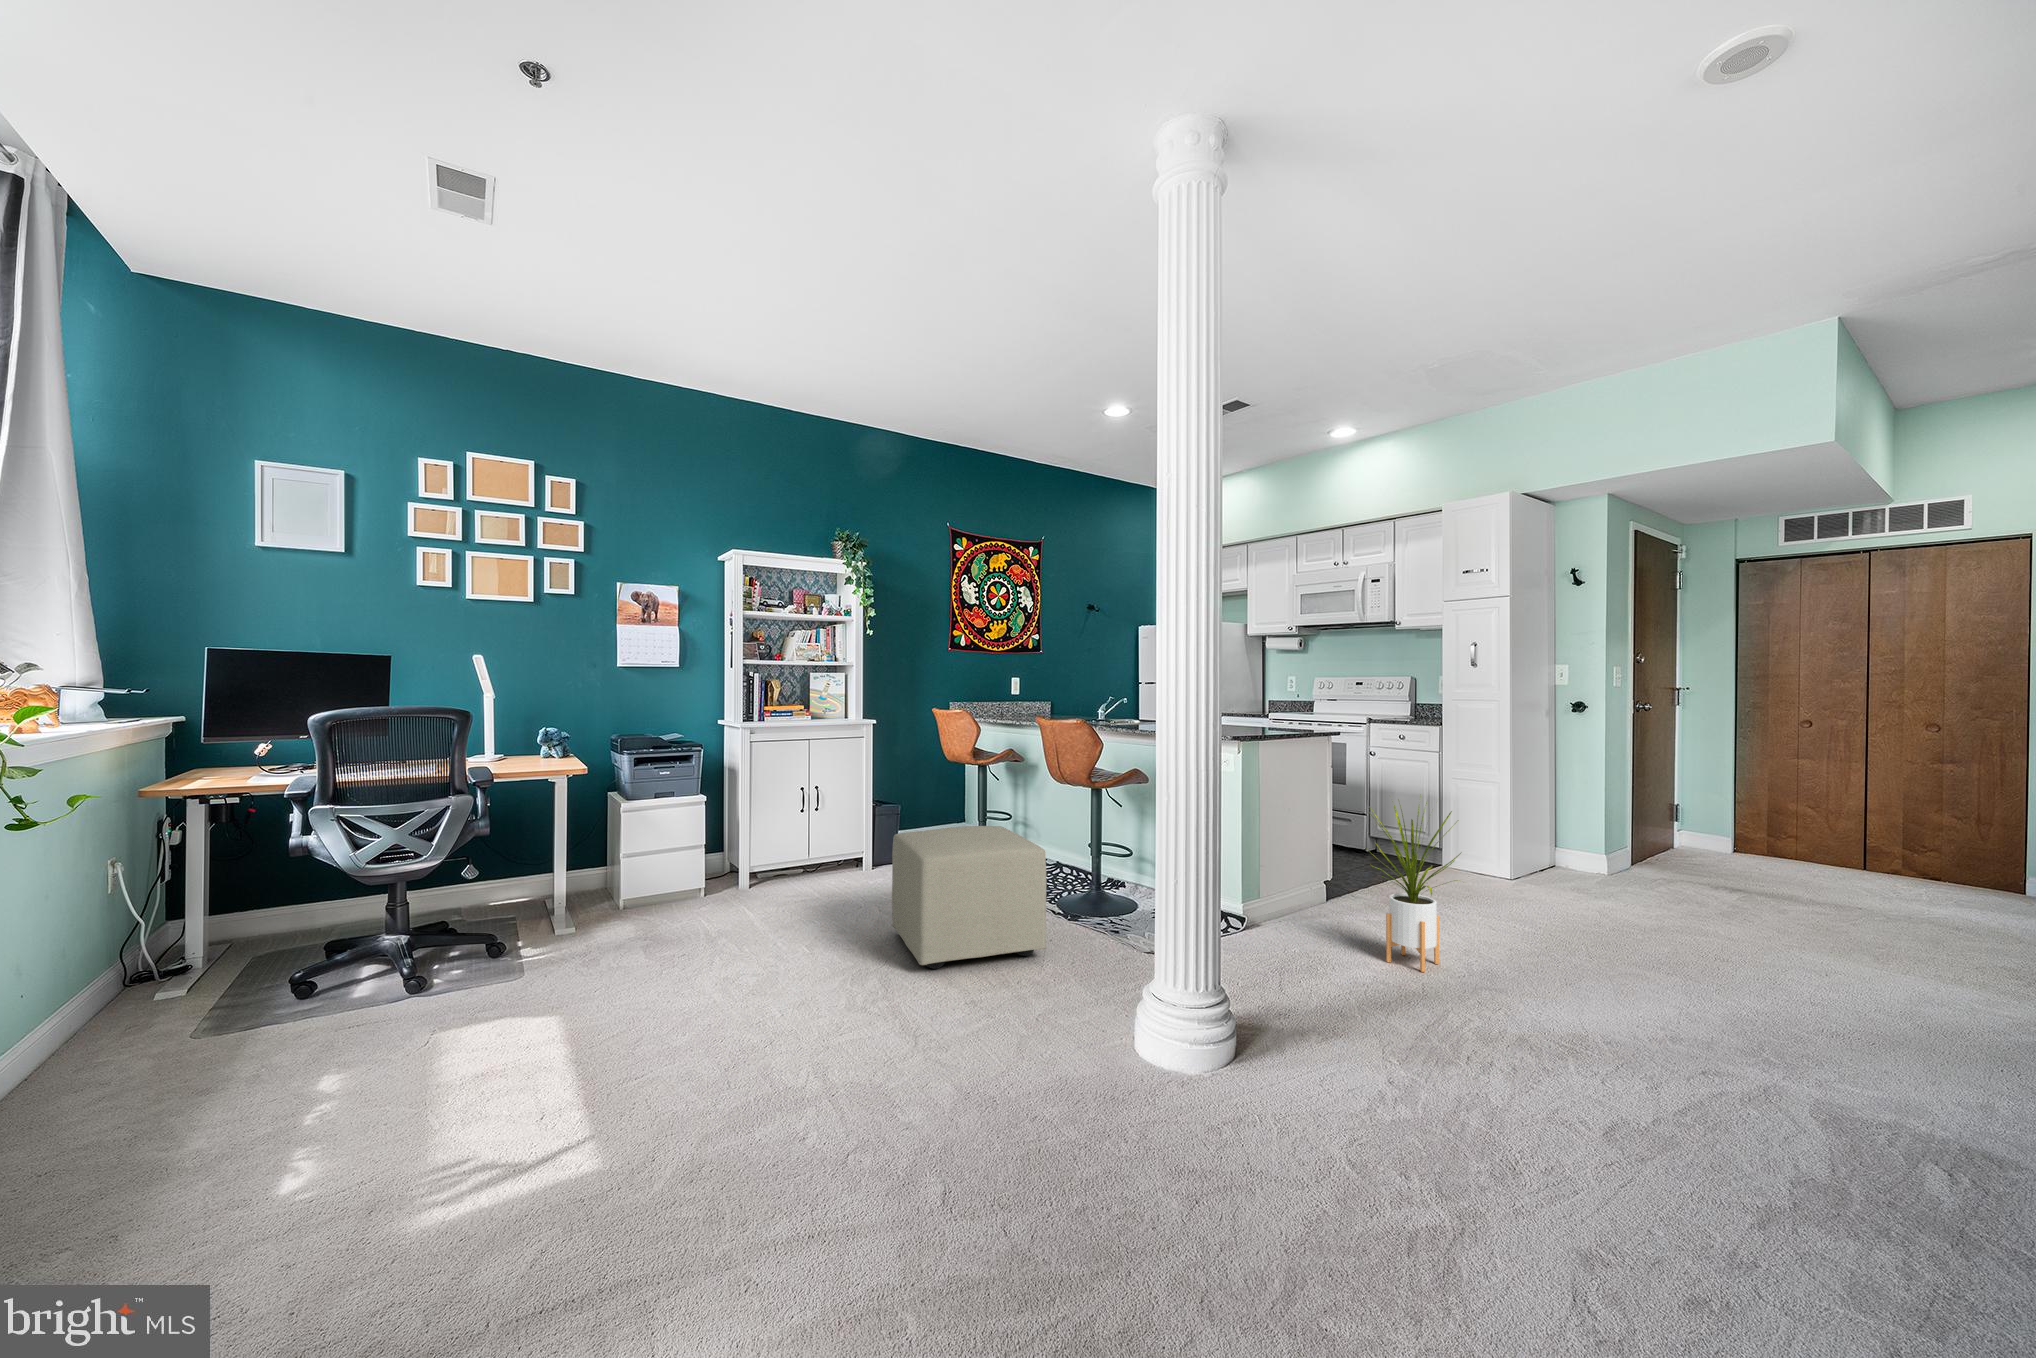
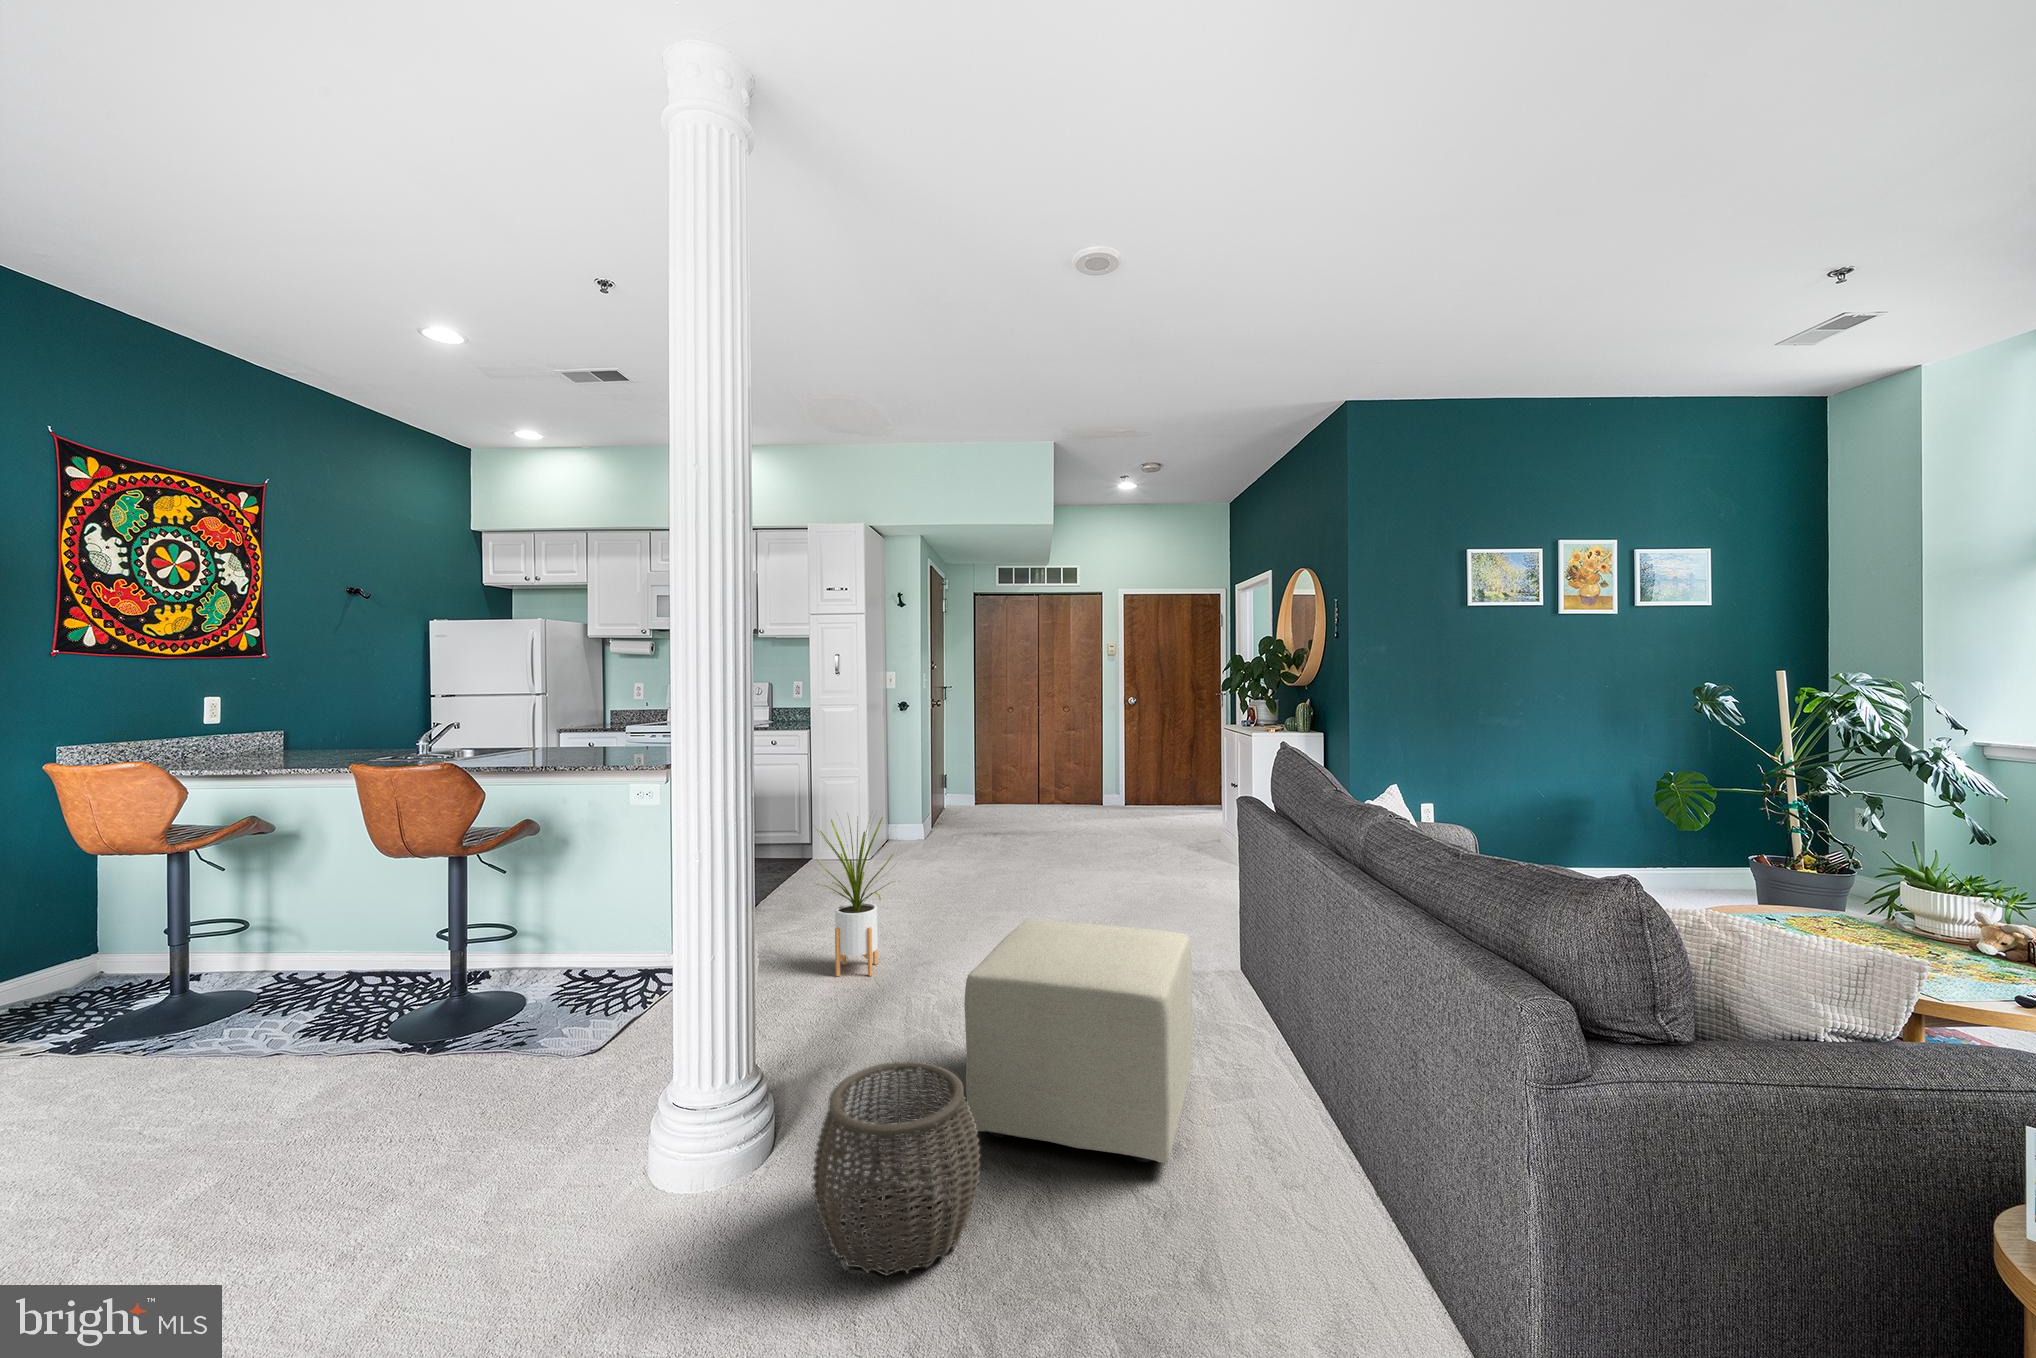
ottoman: present [892,826,1047,969] -> present [964,920,1193,1163]
woven basket: none [1197,1013,1366,1216] -> present [813,1062,980,1276]

